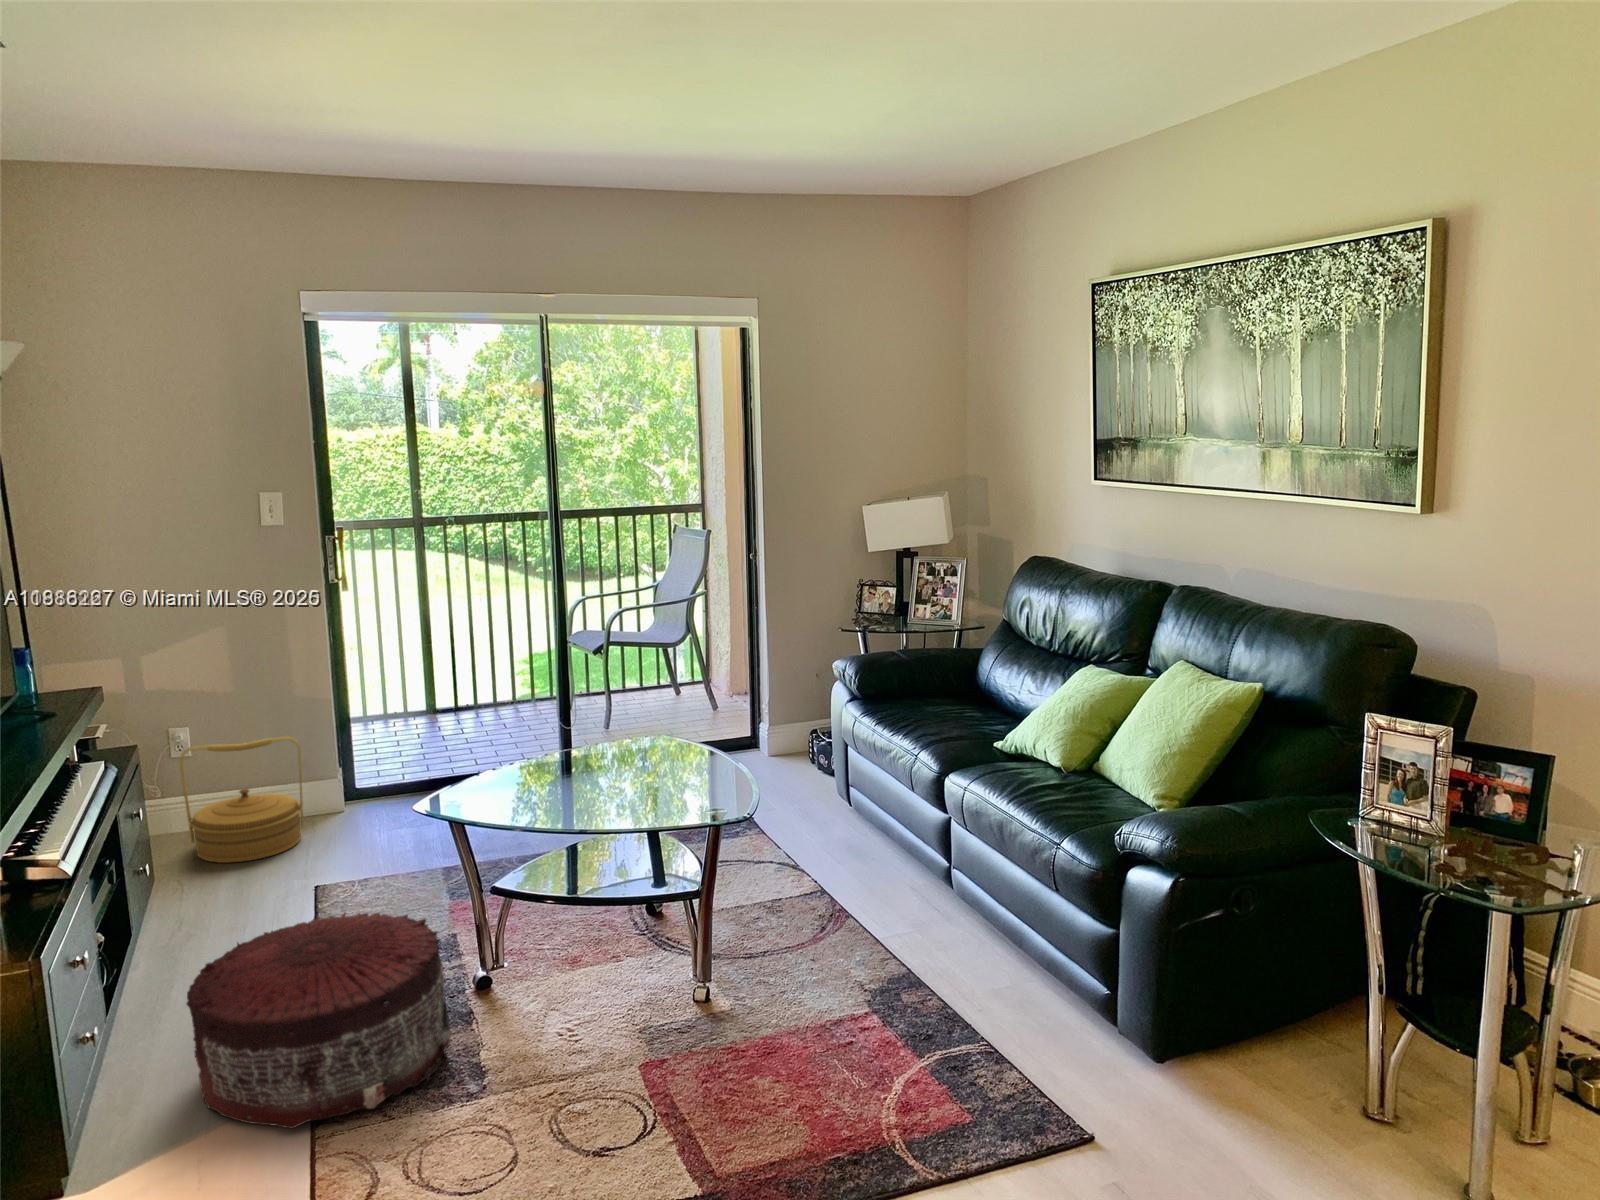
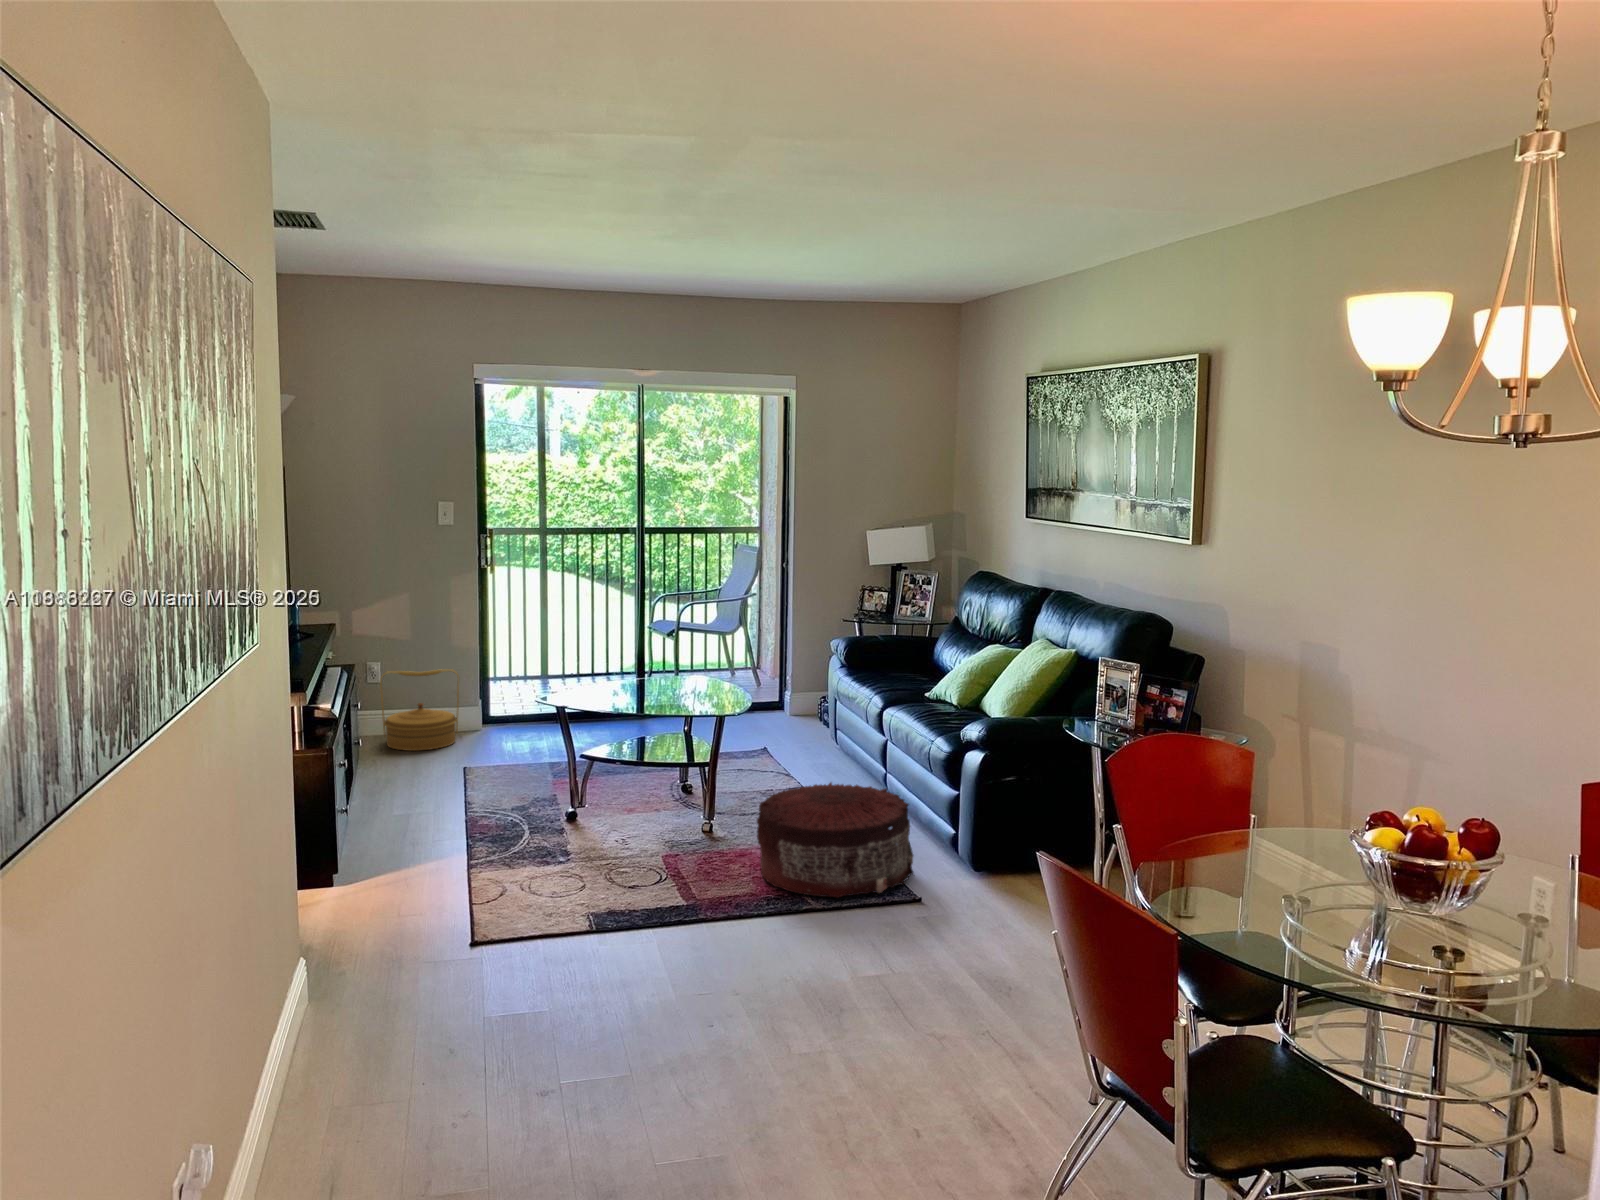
pouf: present [186,913,450,1128] -> present [757,783,914,898]

